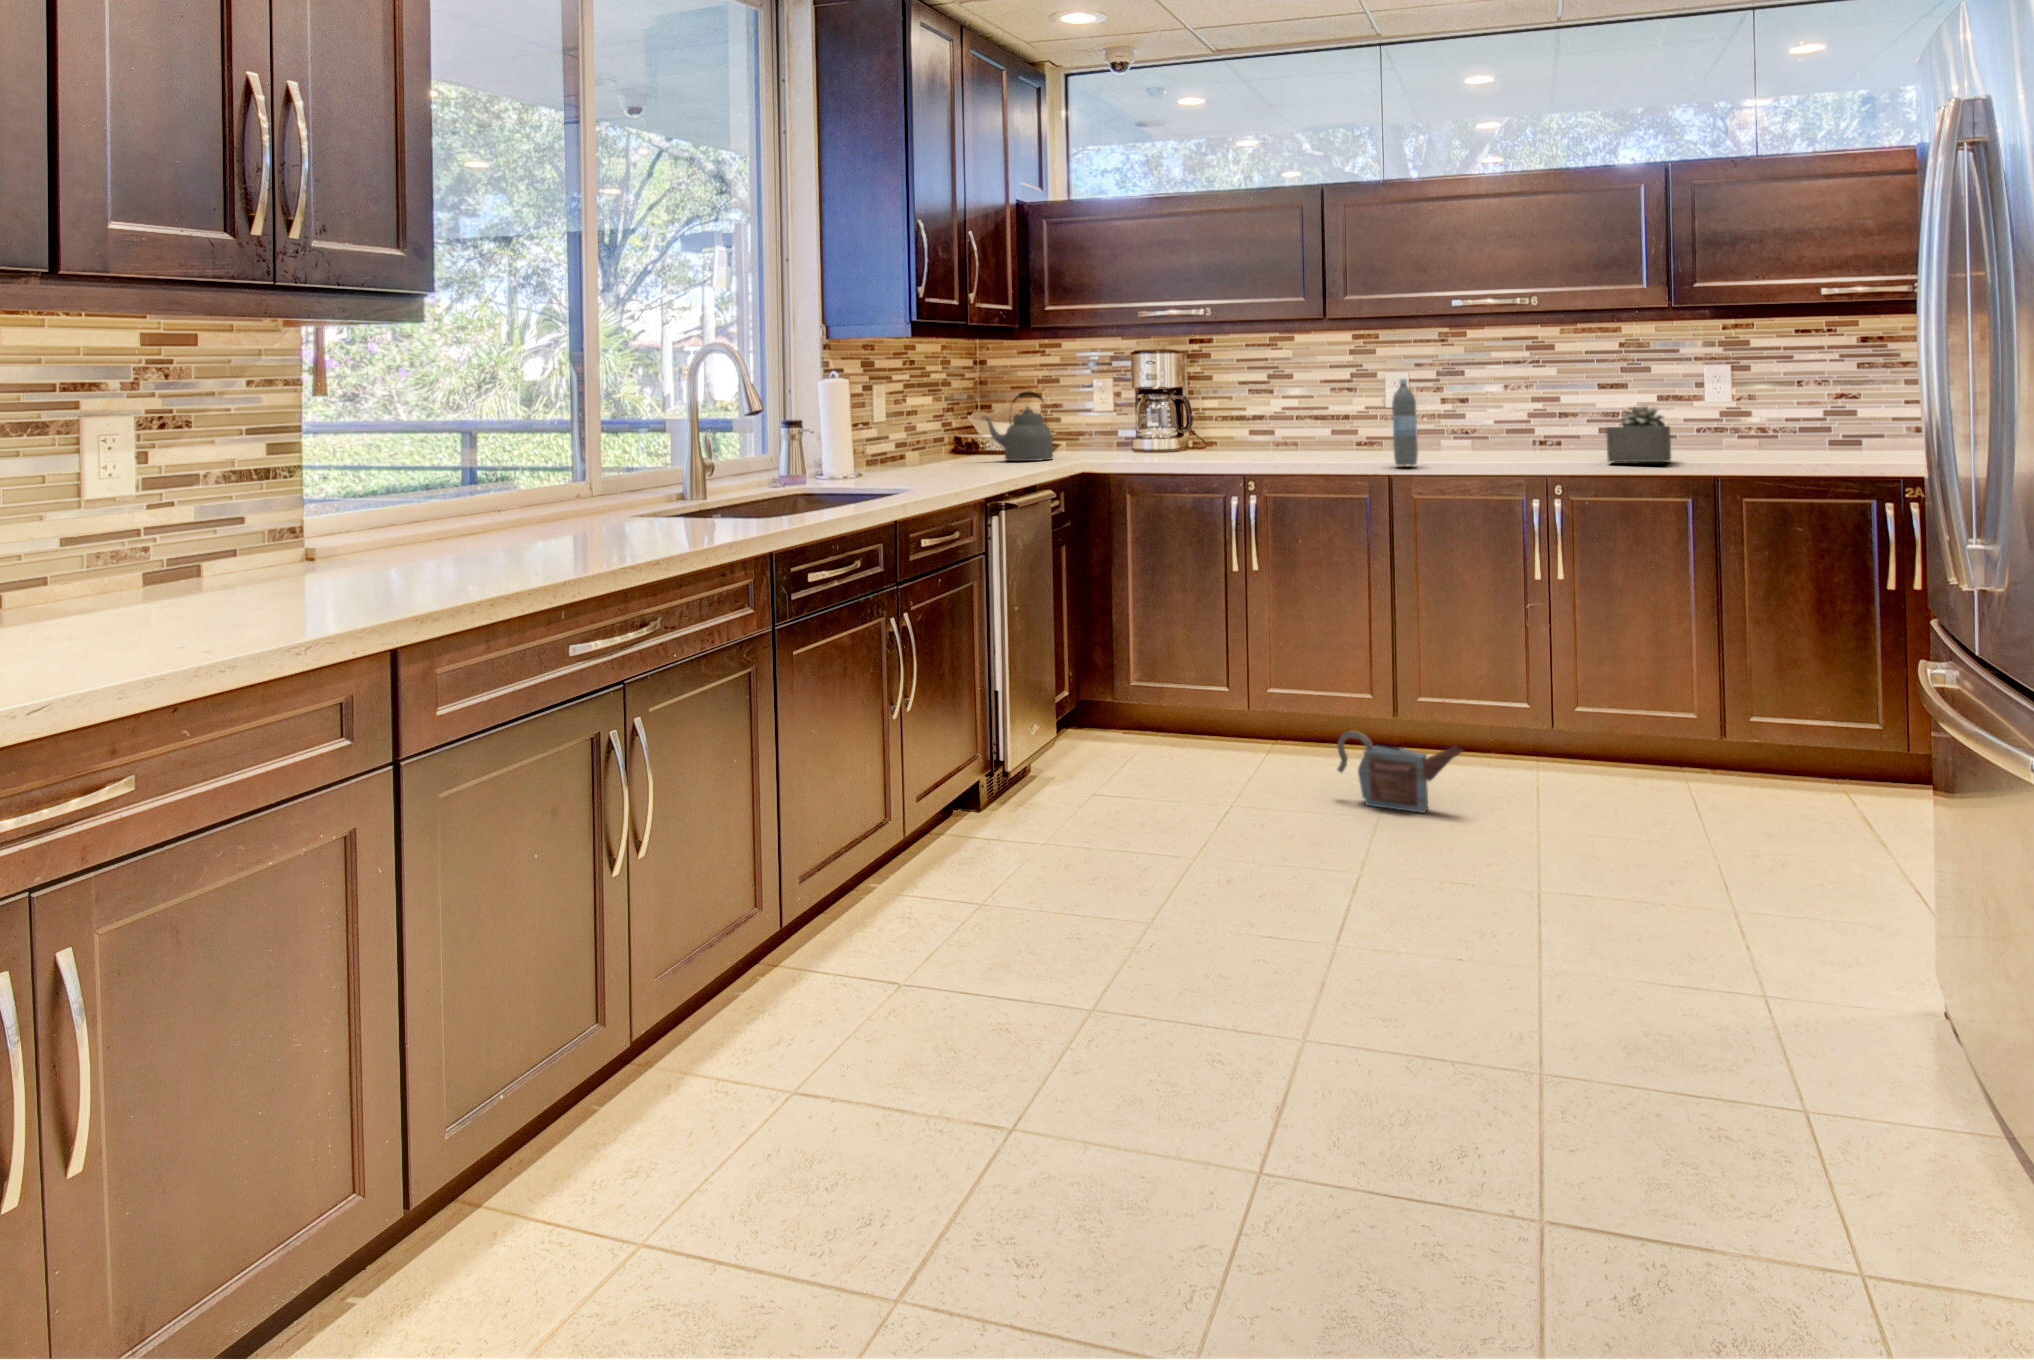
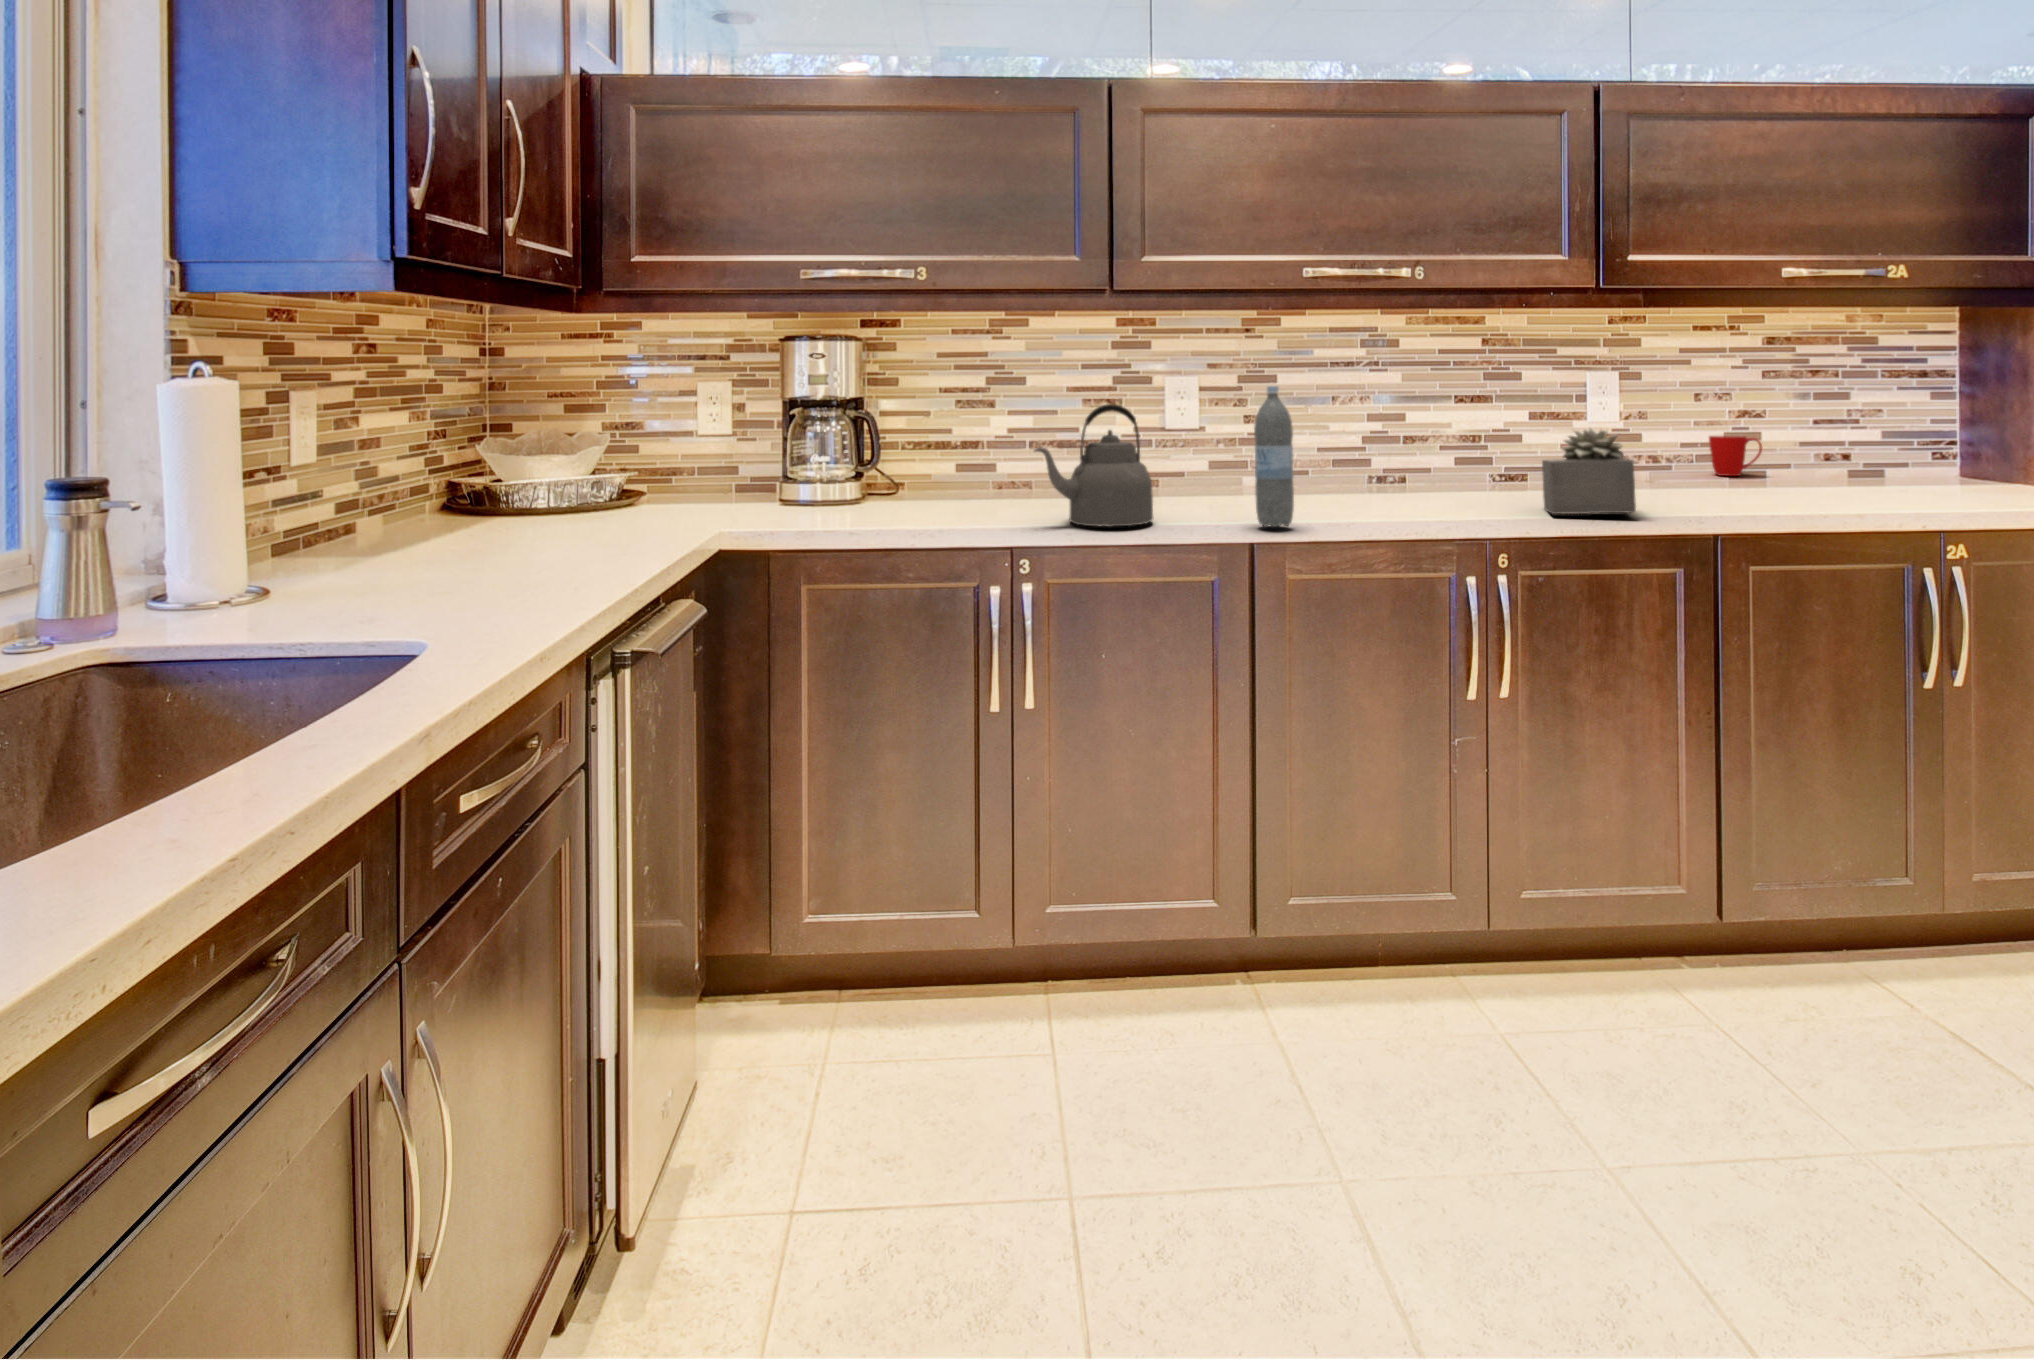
kettle: present [983,392,1053,461] -> present [1034,404,1153,527]
mug: none [1808,412,1849,443] -> present [1709,435,1762,476]
watering can: present [1337,731,1463,813] -> none [1253,1017,1483,1158]

